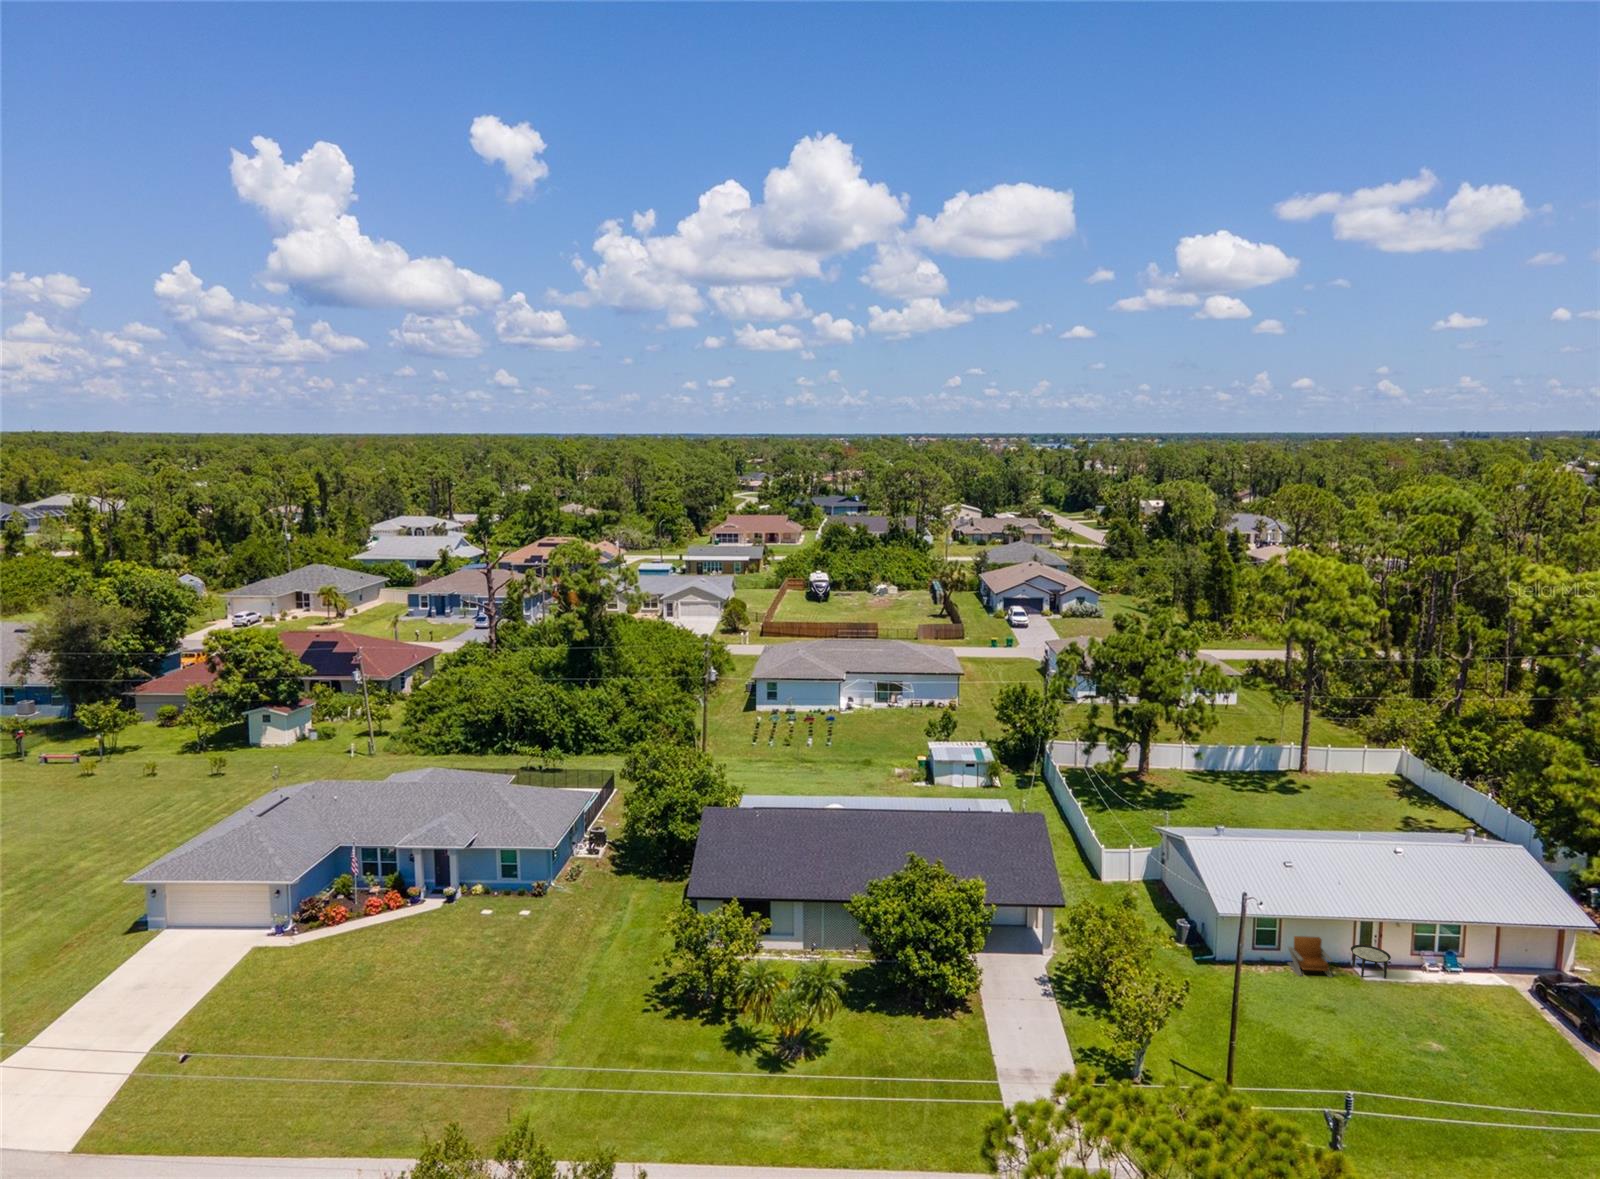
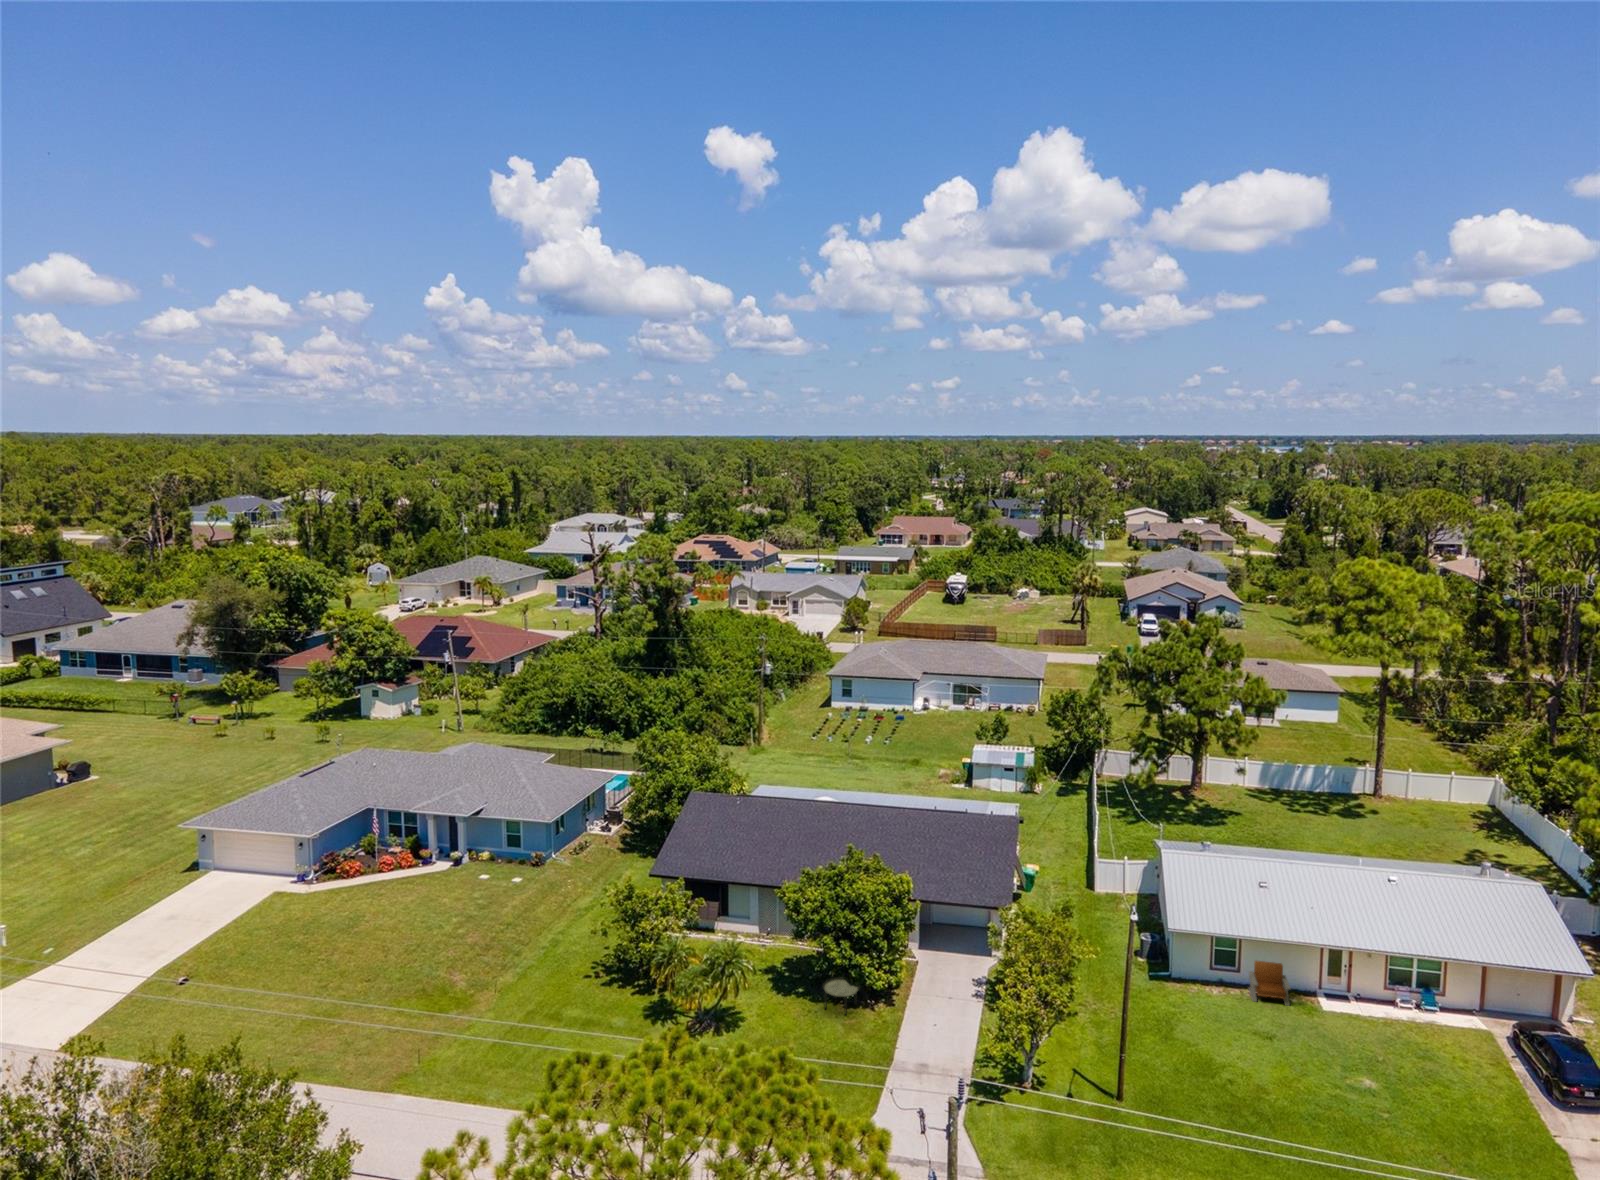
round table: present [1351,945,1391,979] -> present [822,977,860,1015]

